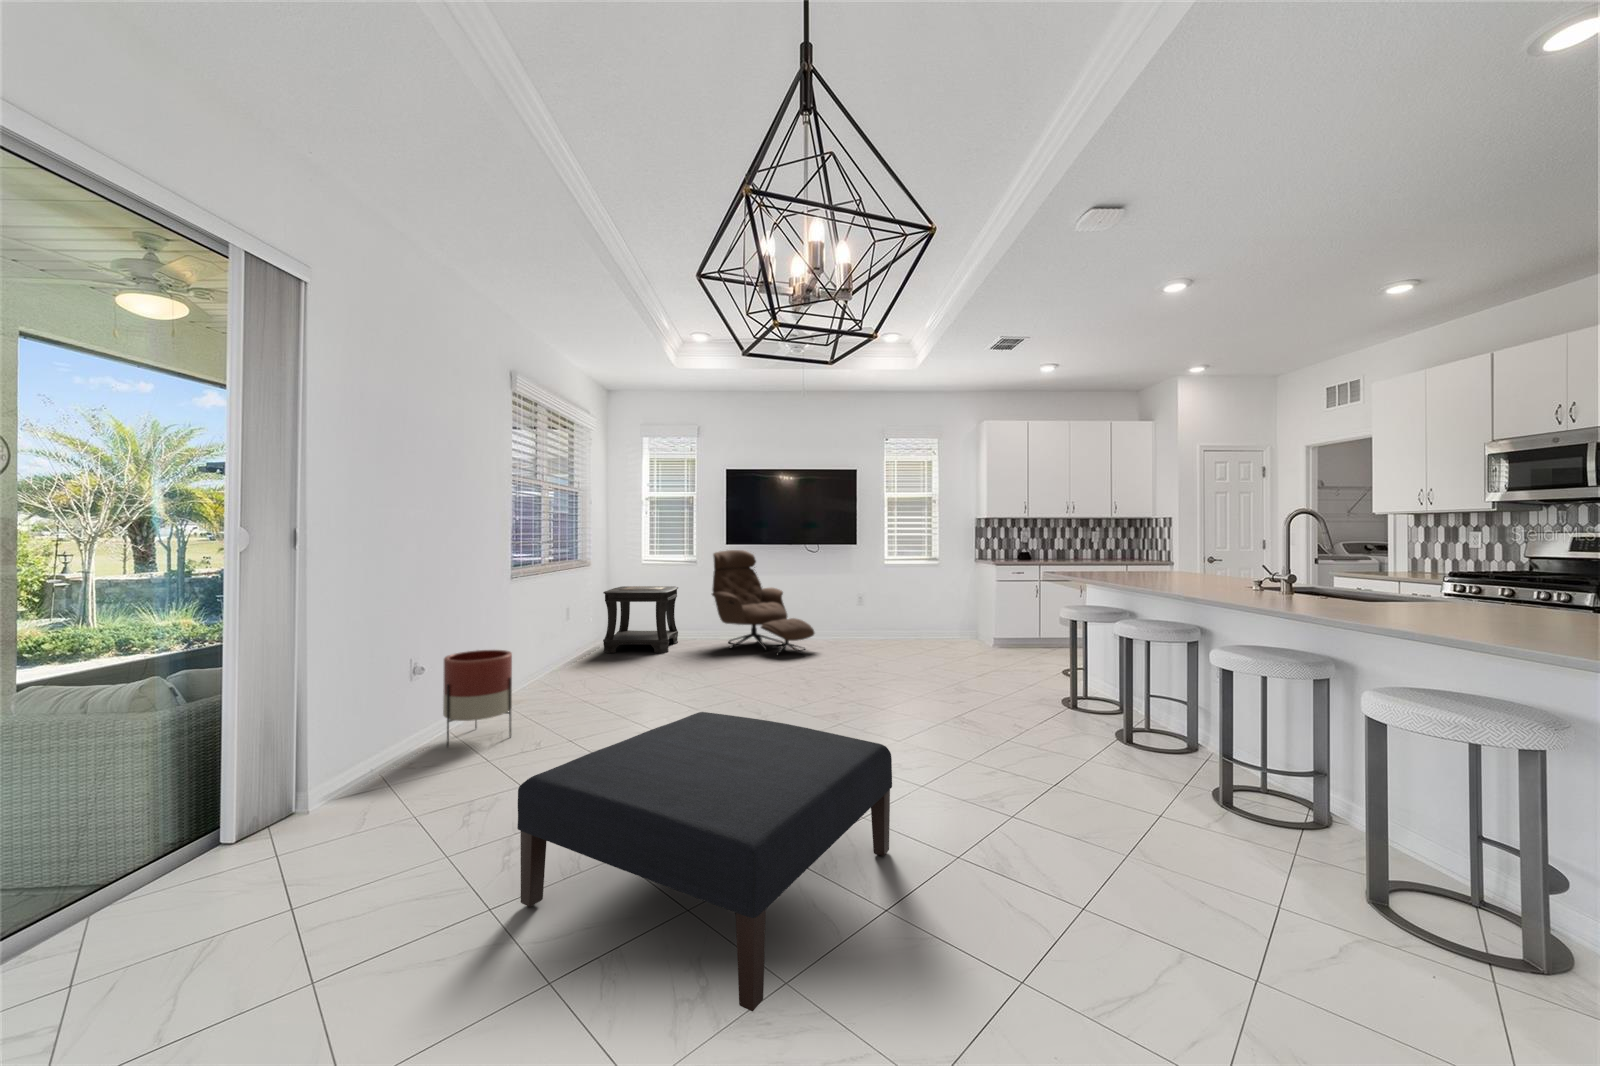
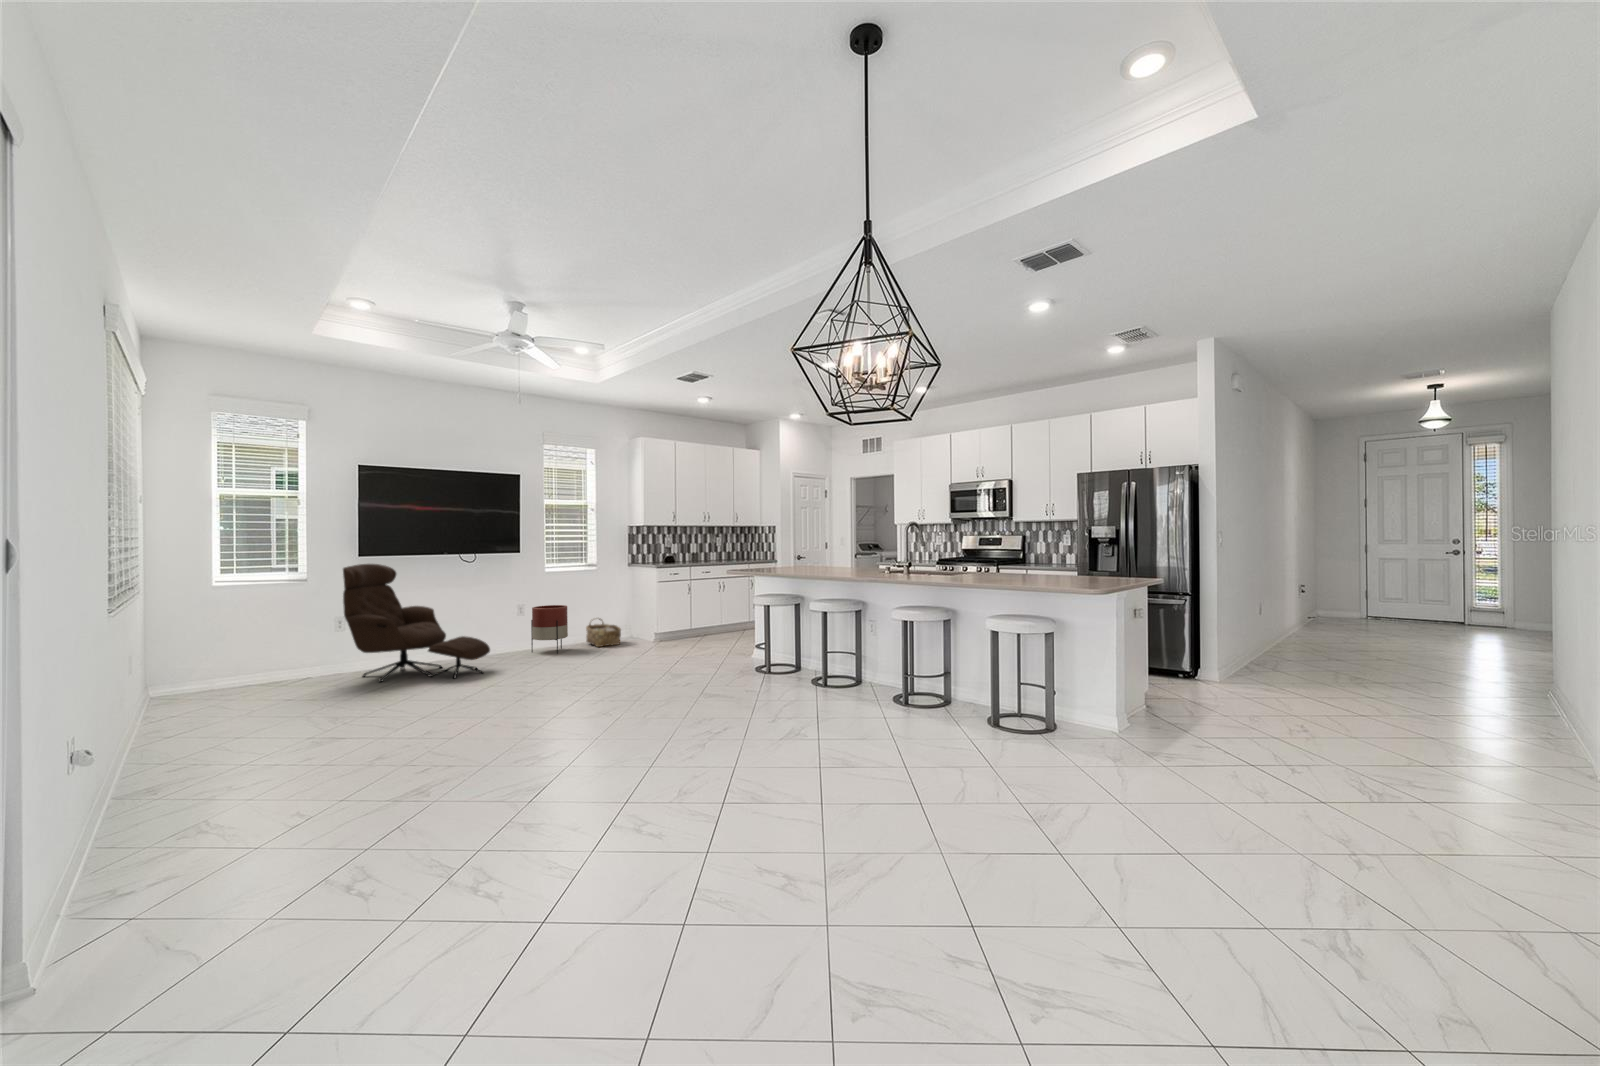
side table: present [603,586,678,653] -> none [173,614,292,715]
woven basket: none [923,614,957,645] -> present [586,619,621,647]
planter: present [443,650,512,747] -> present [531,605,568,654]
ottoman: present [517,712,892,1011] -> none [586,693,836,882]

